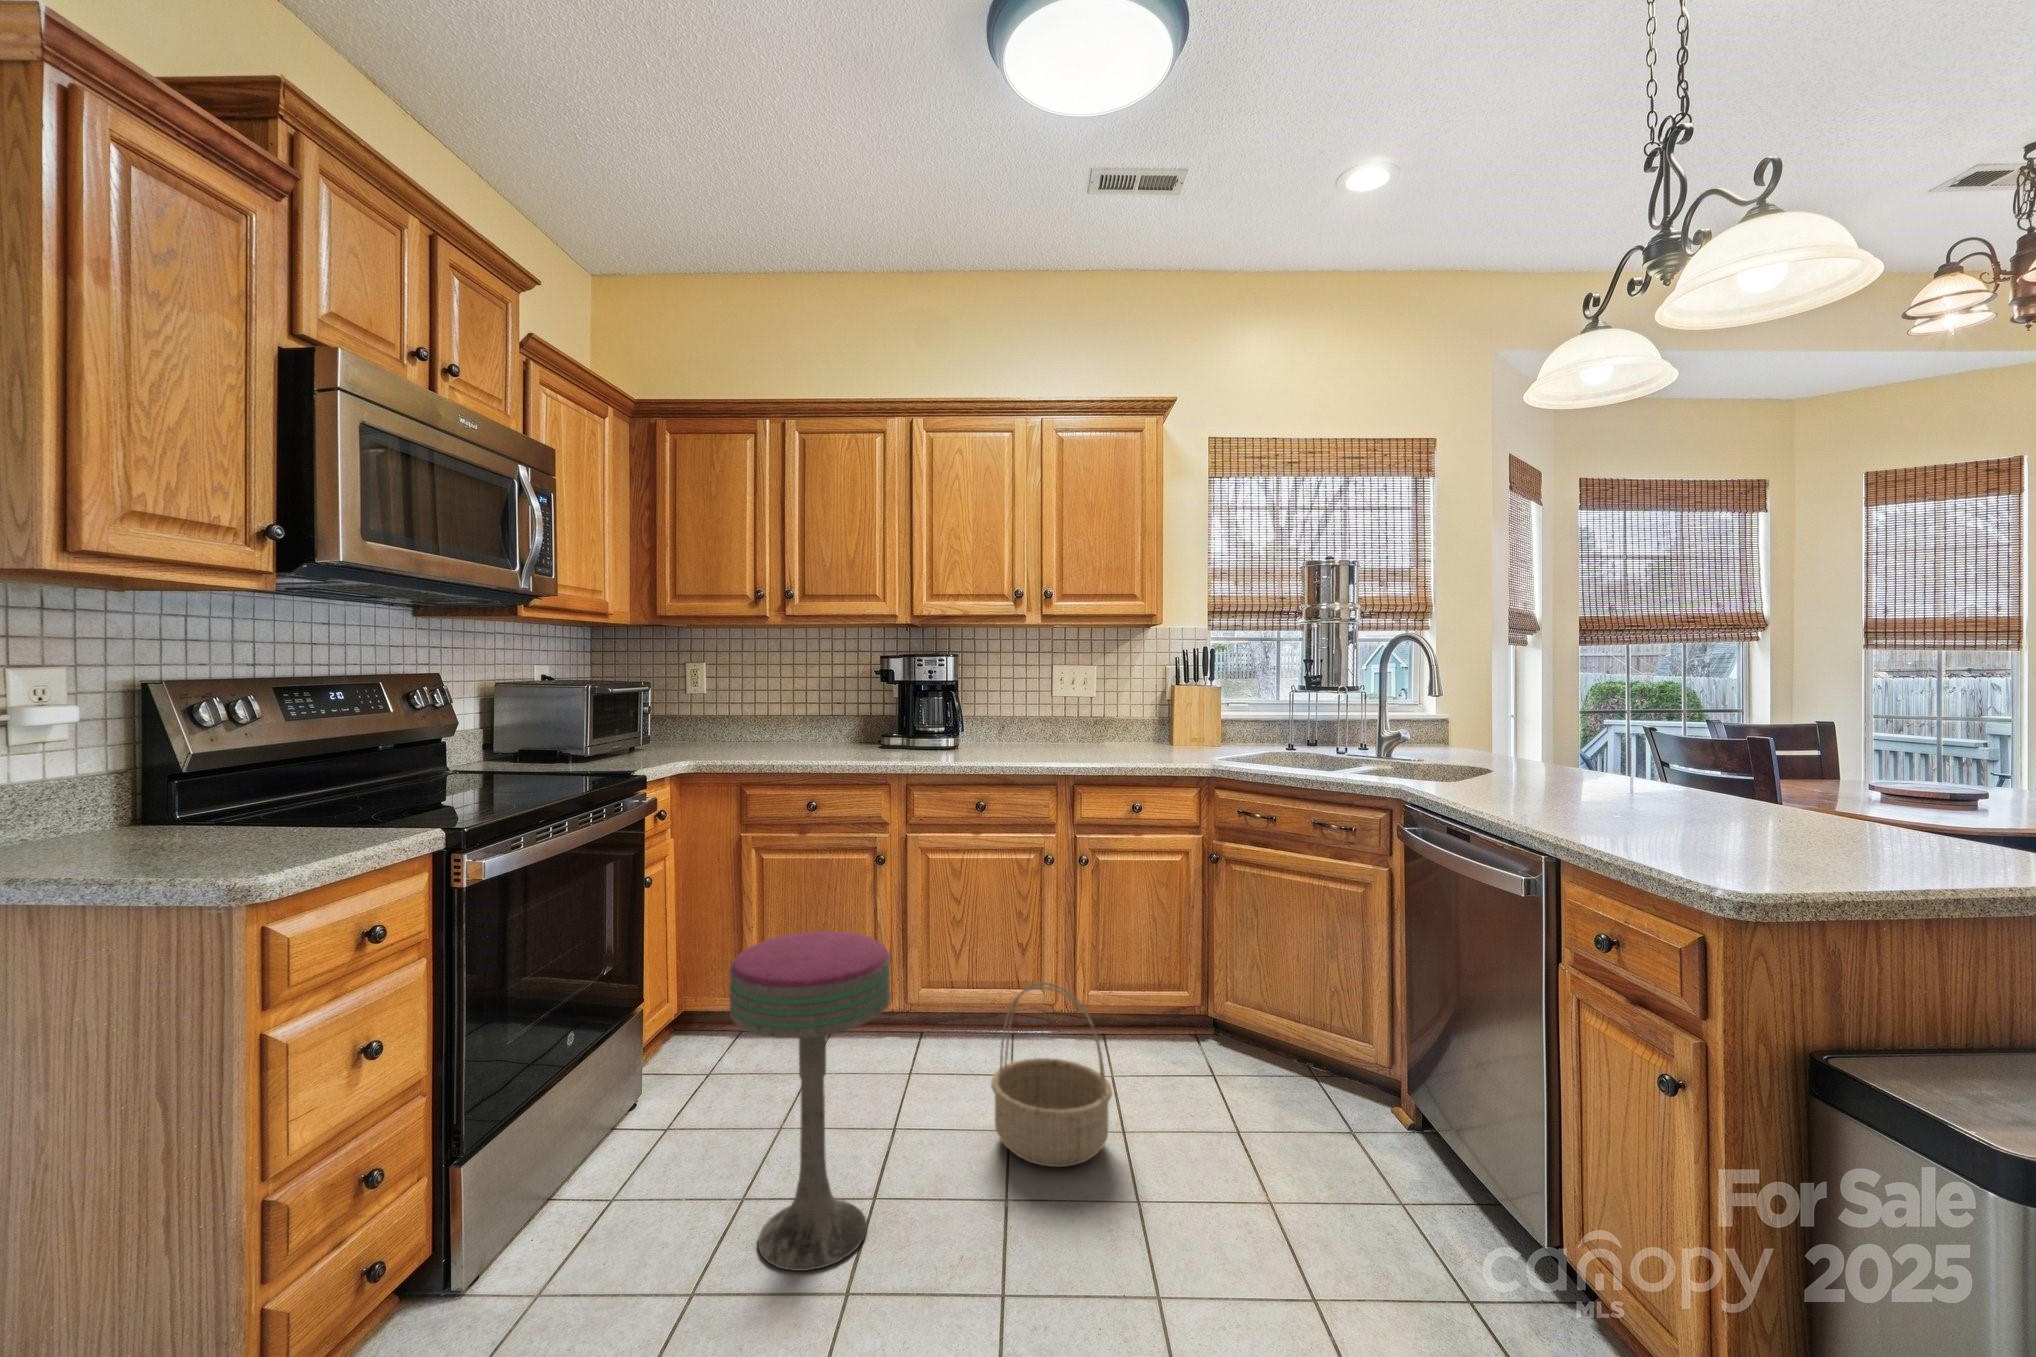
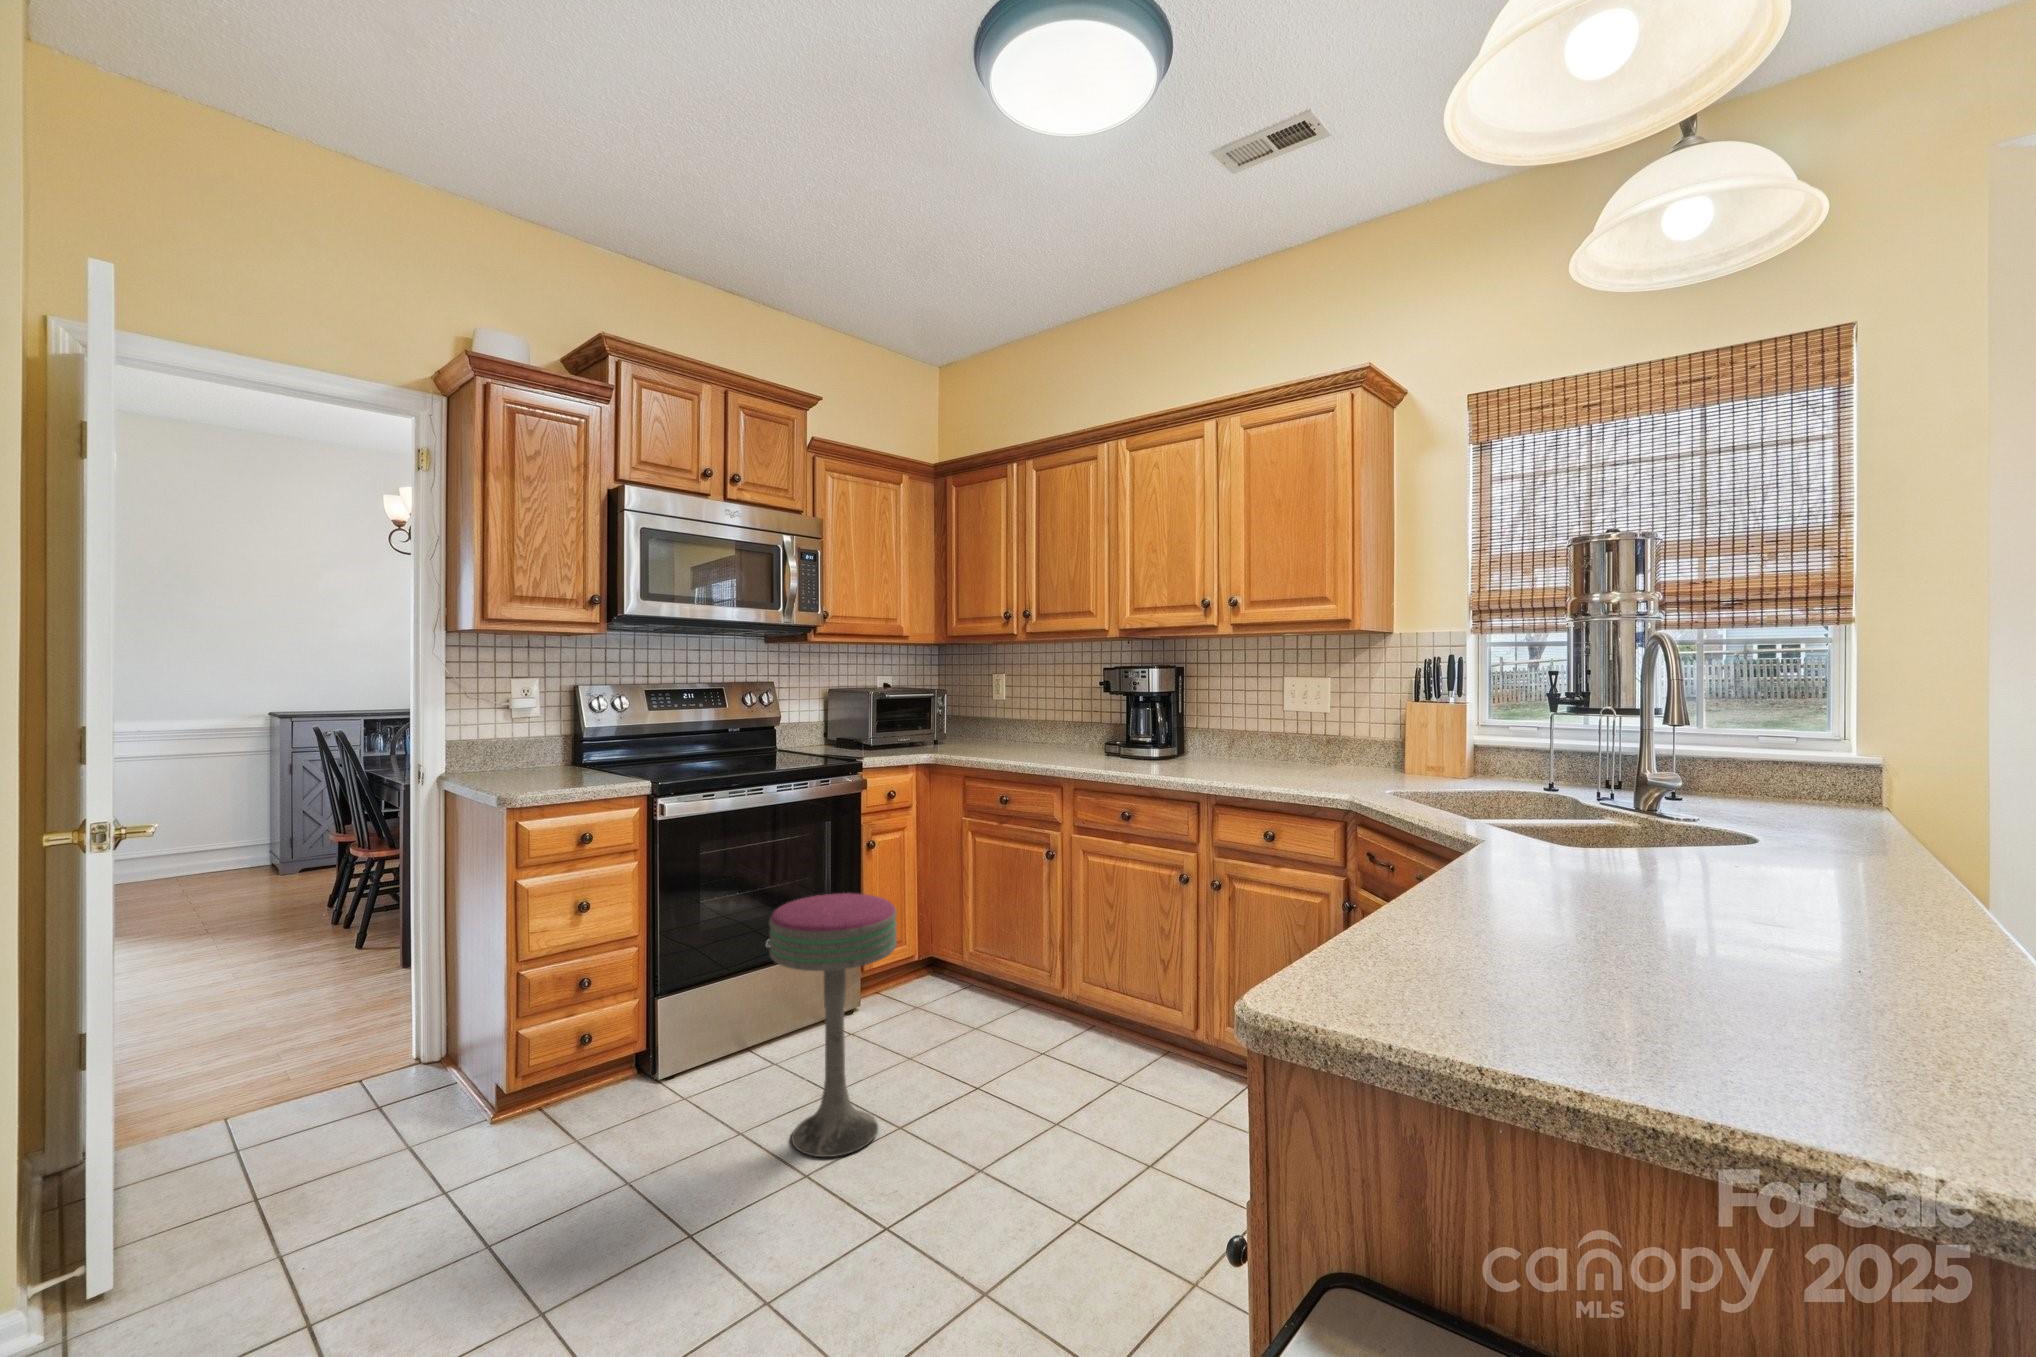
basket: present [991,982,1112,1167] -> none [1014,985,1122,1171]

